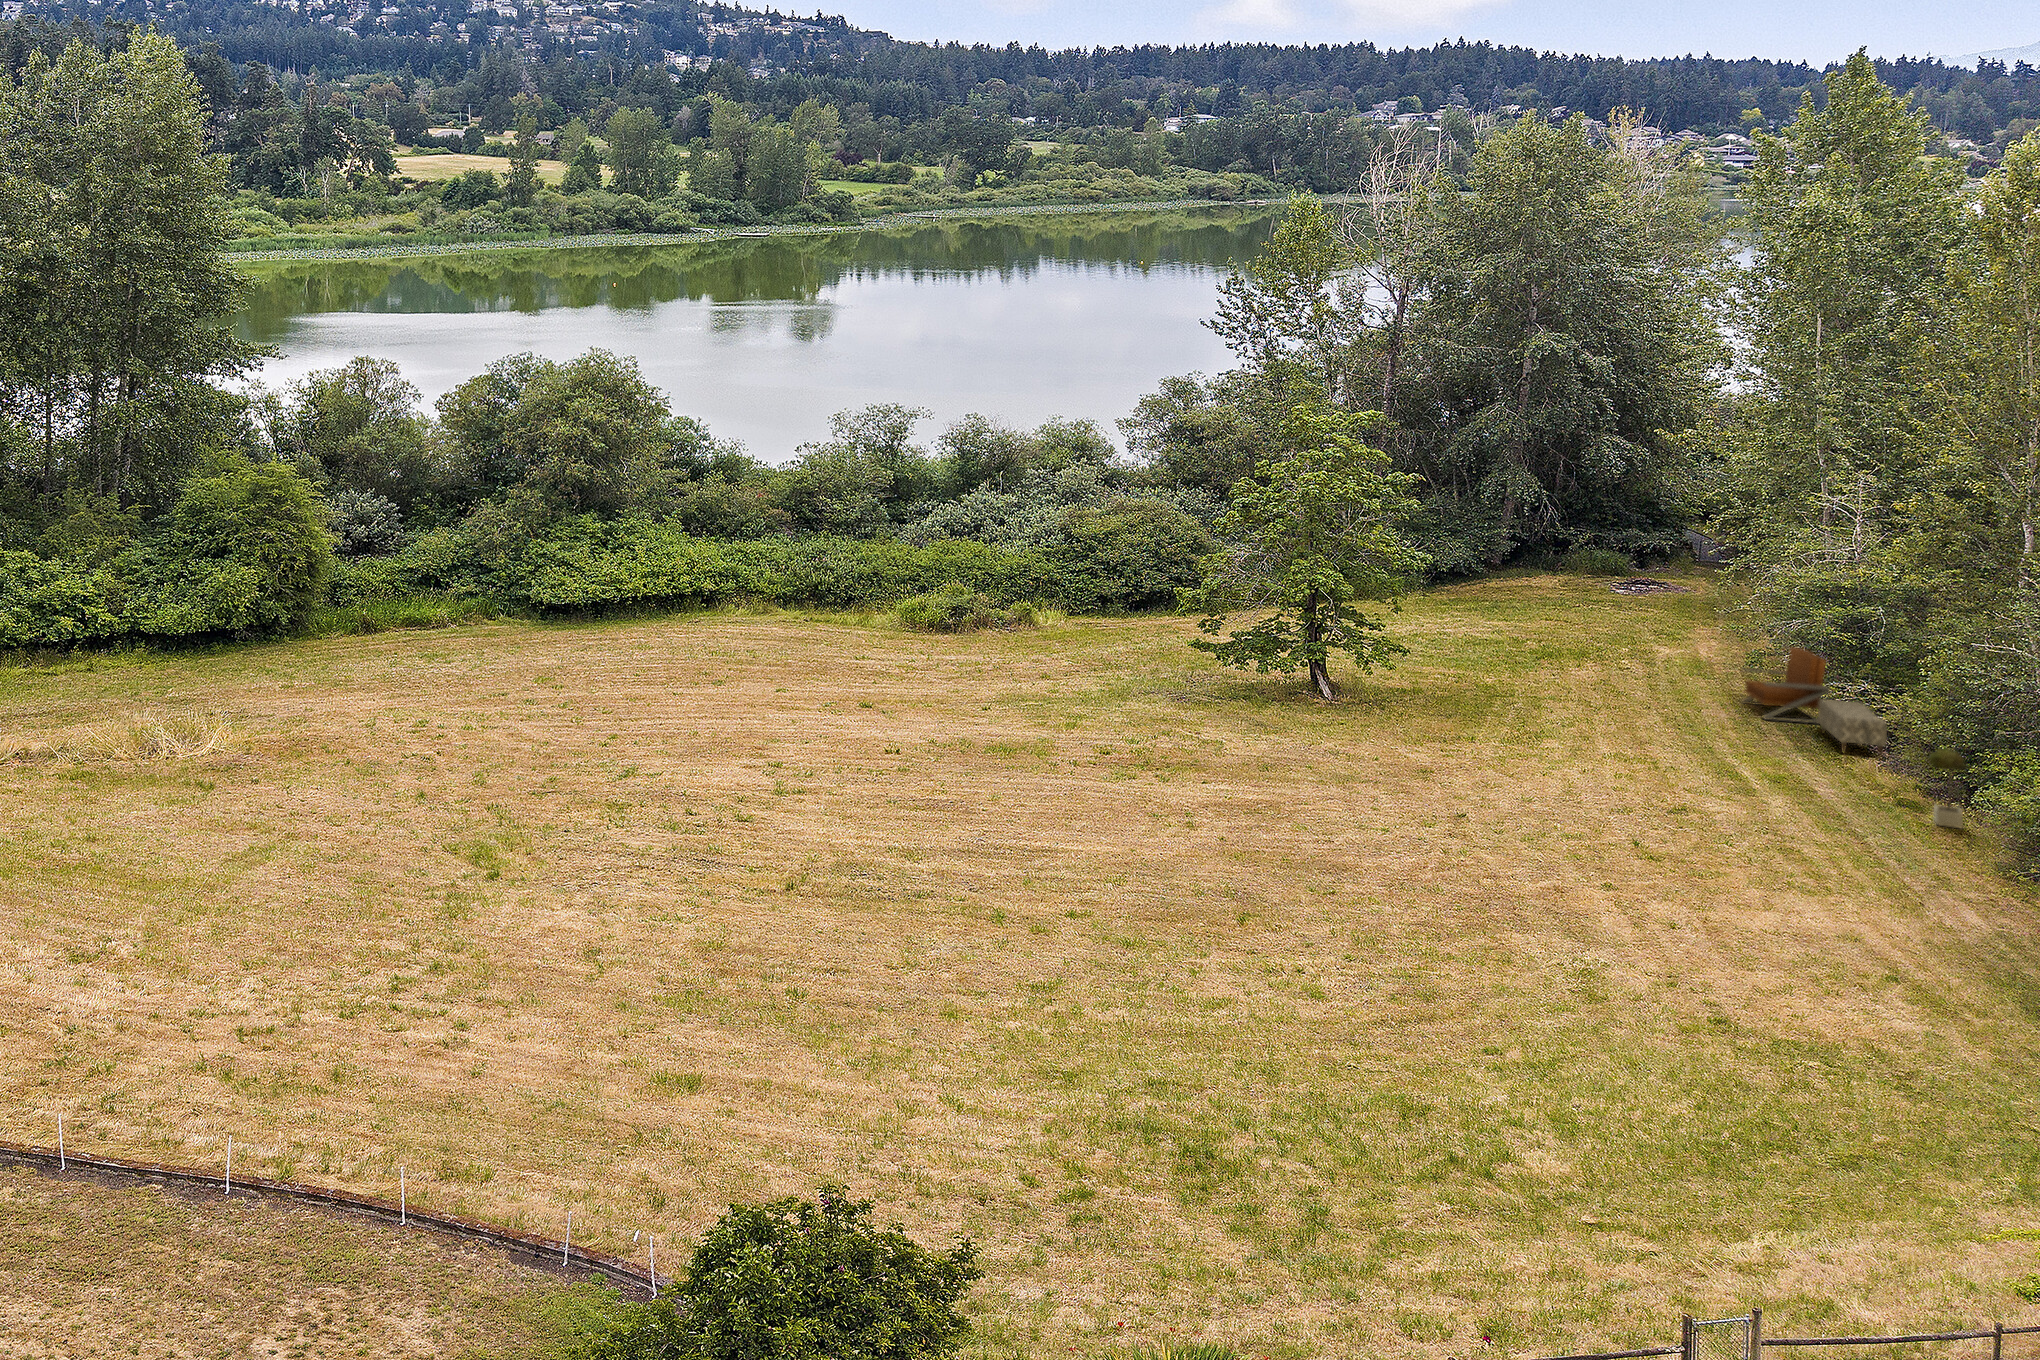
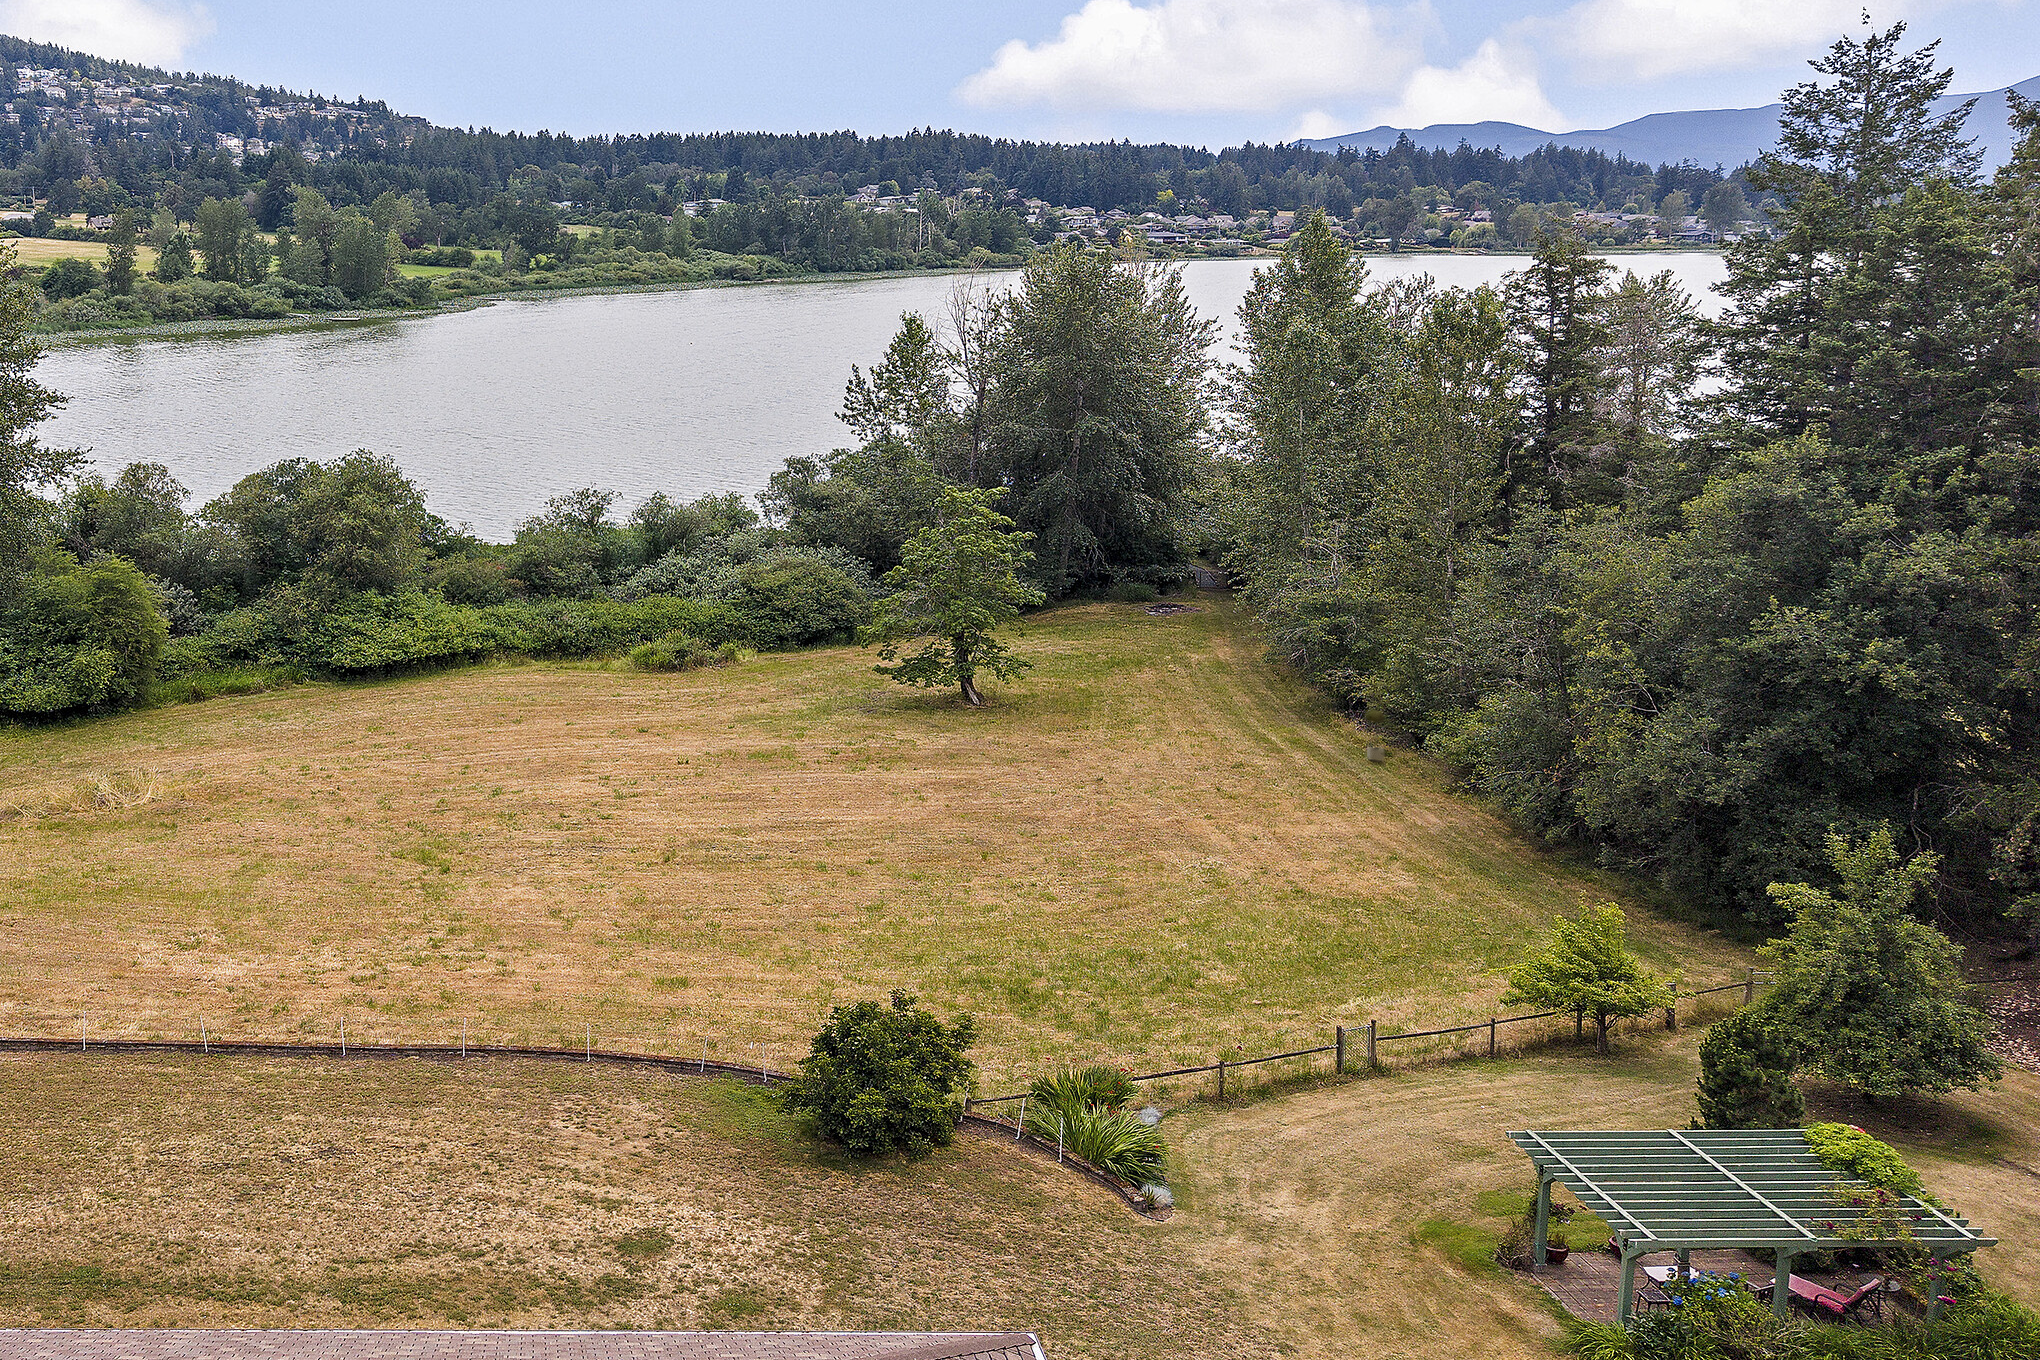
lounge chair: present [1741,647,1830,723] -> none [1236,648,1297,700]
bench: present [1818,699,1887,756] -> none [1288,683,1332,720]

